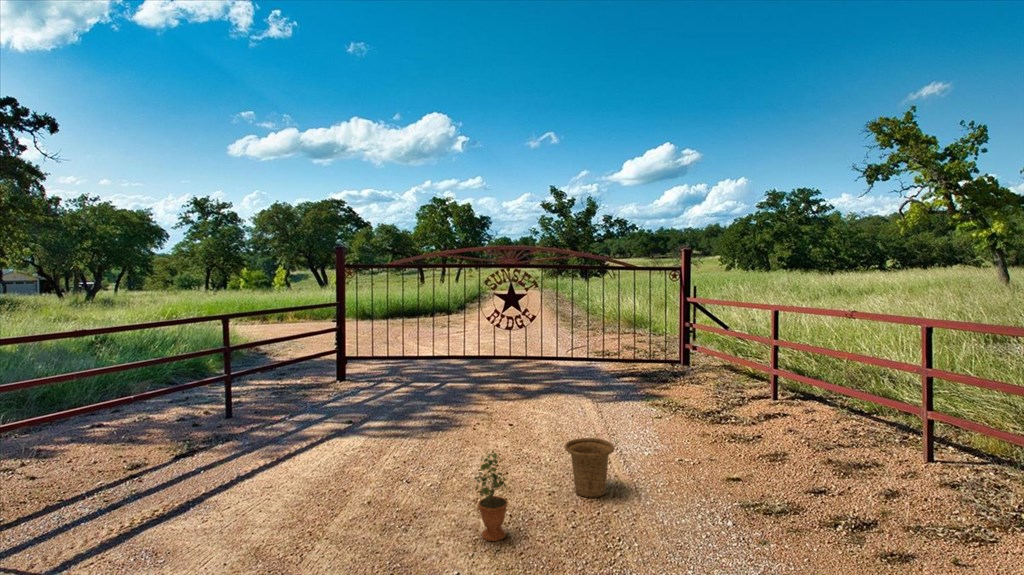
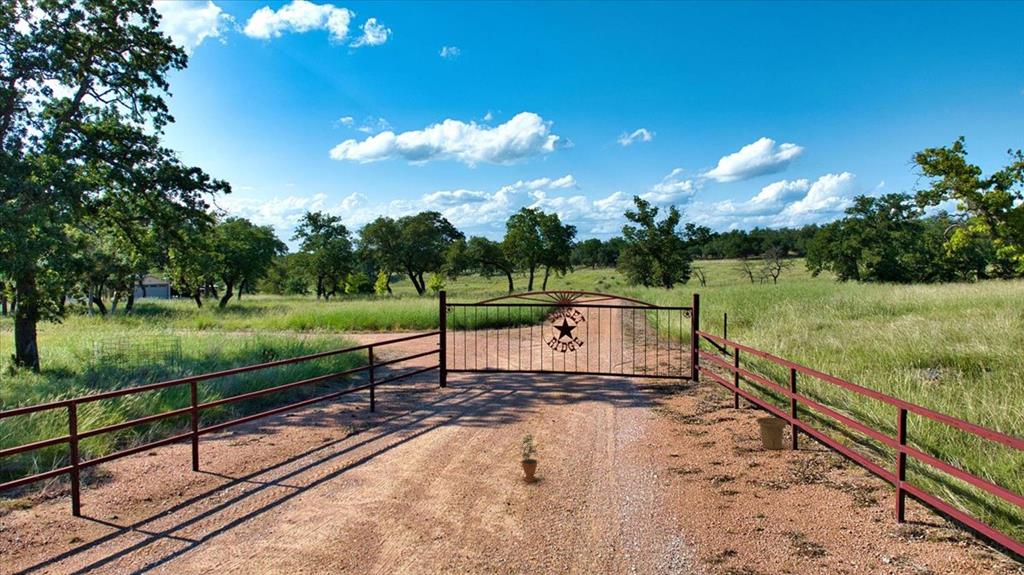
basket: present [565,438,615,498] -> present [756,417,787,450]

